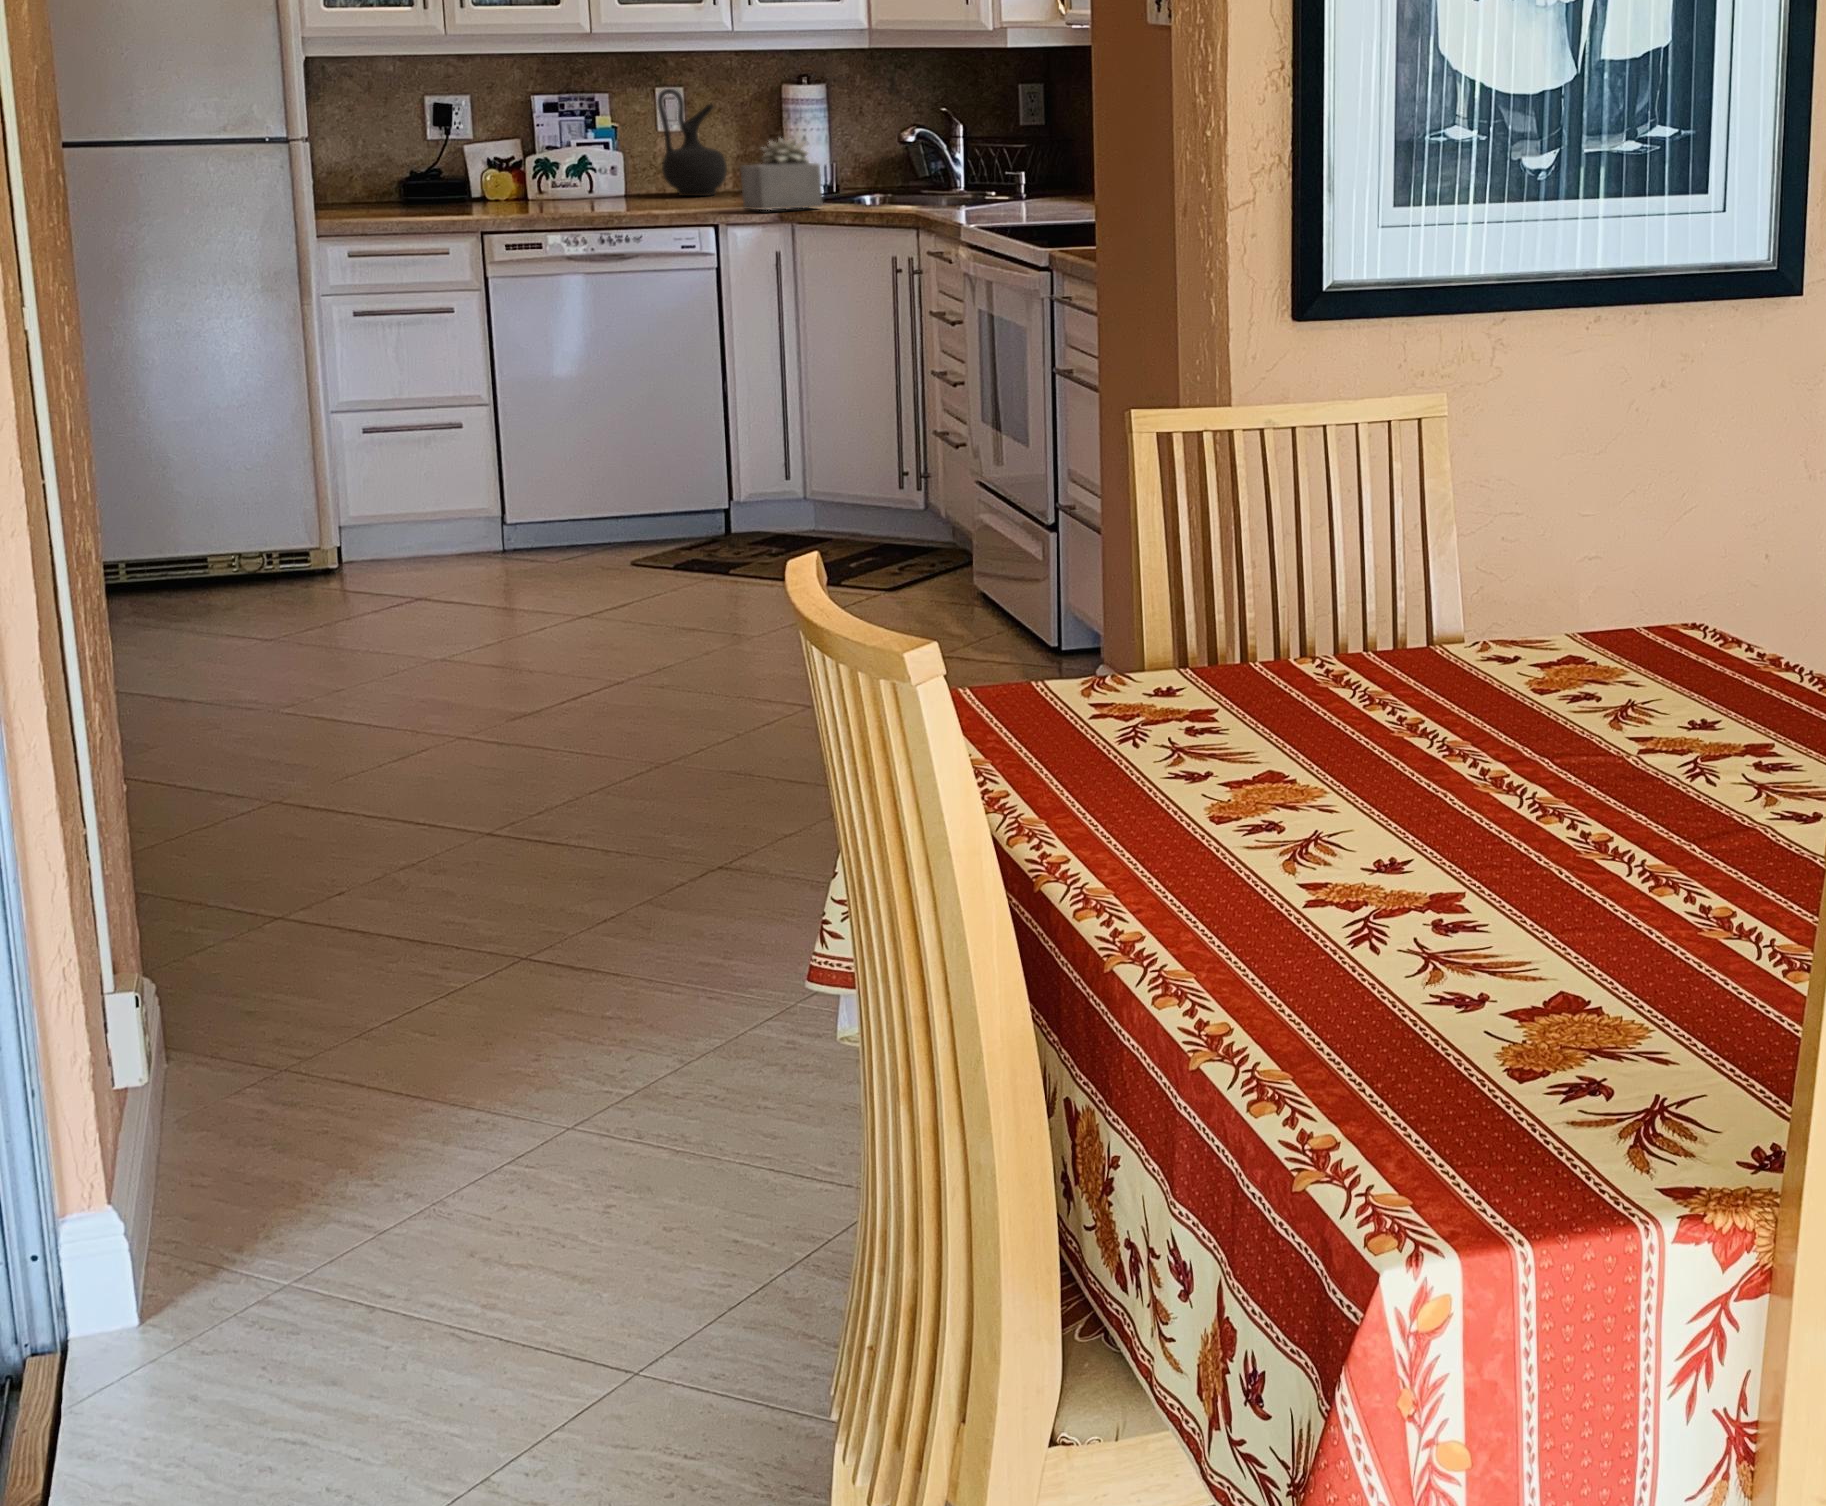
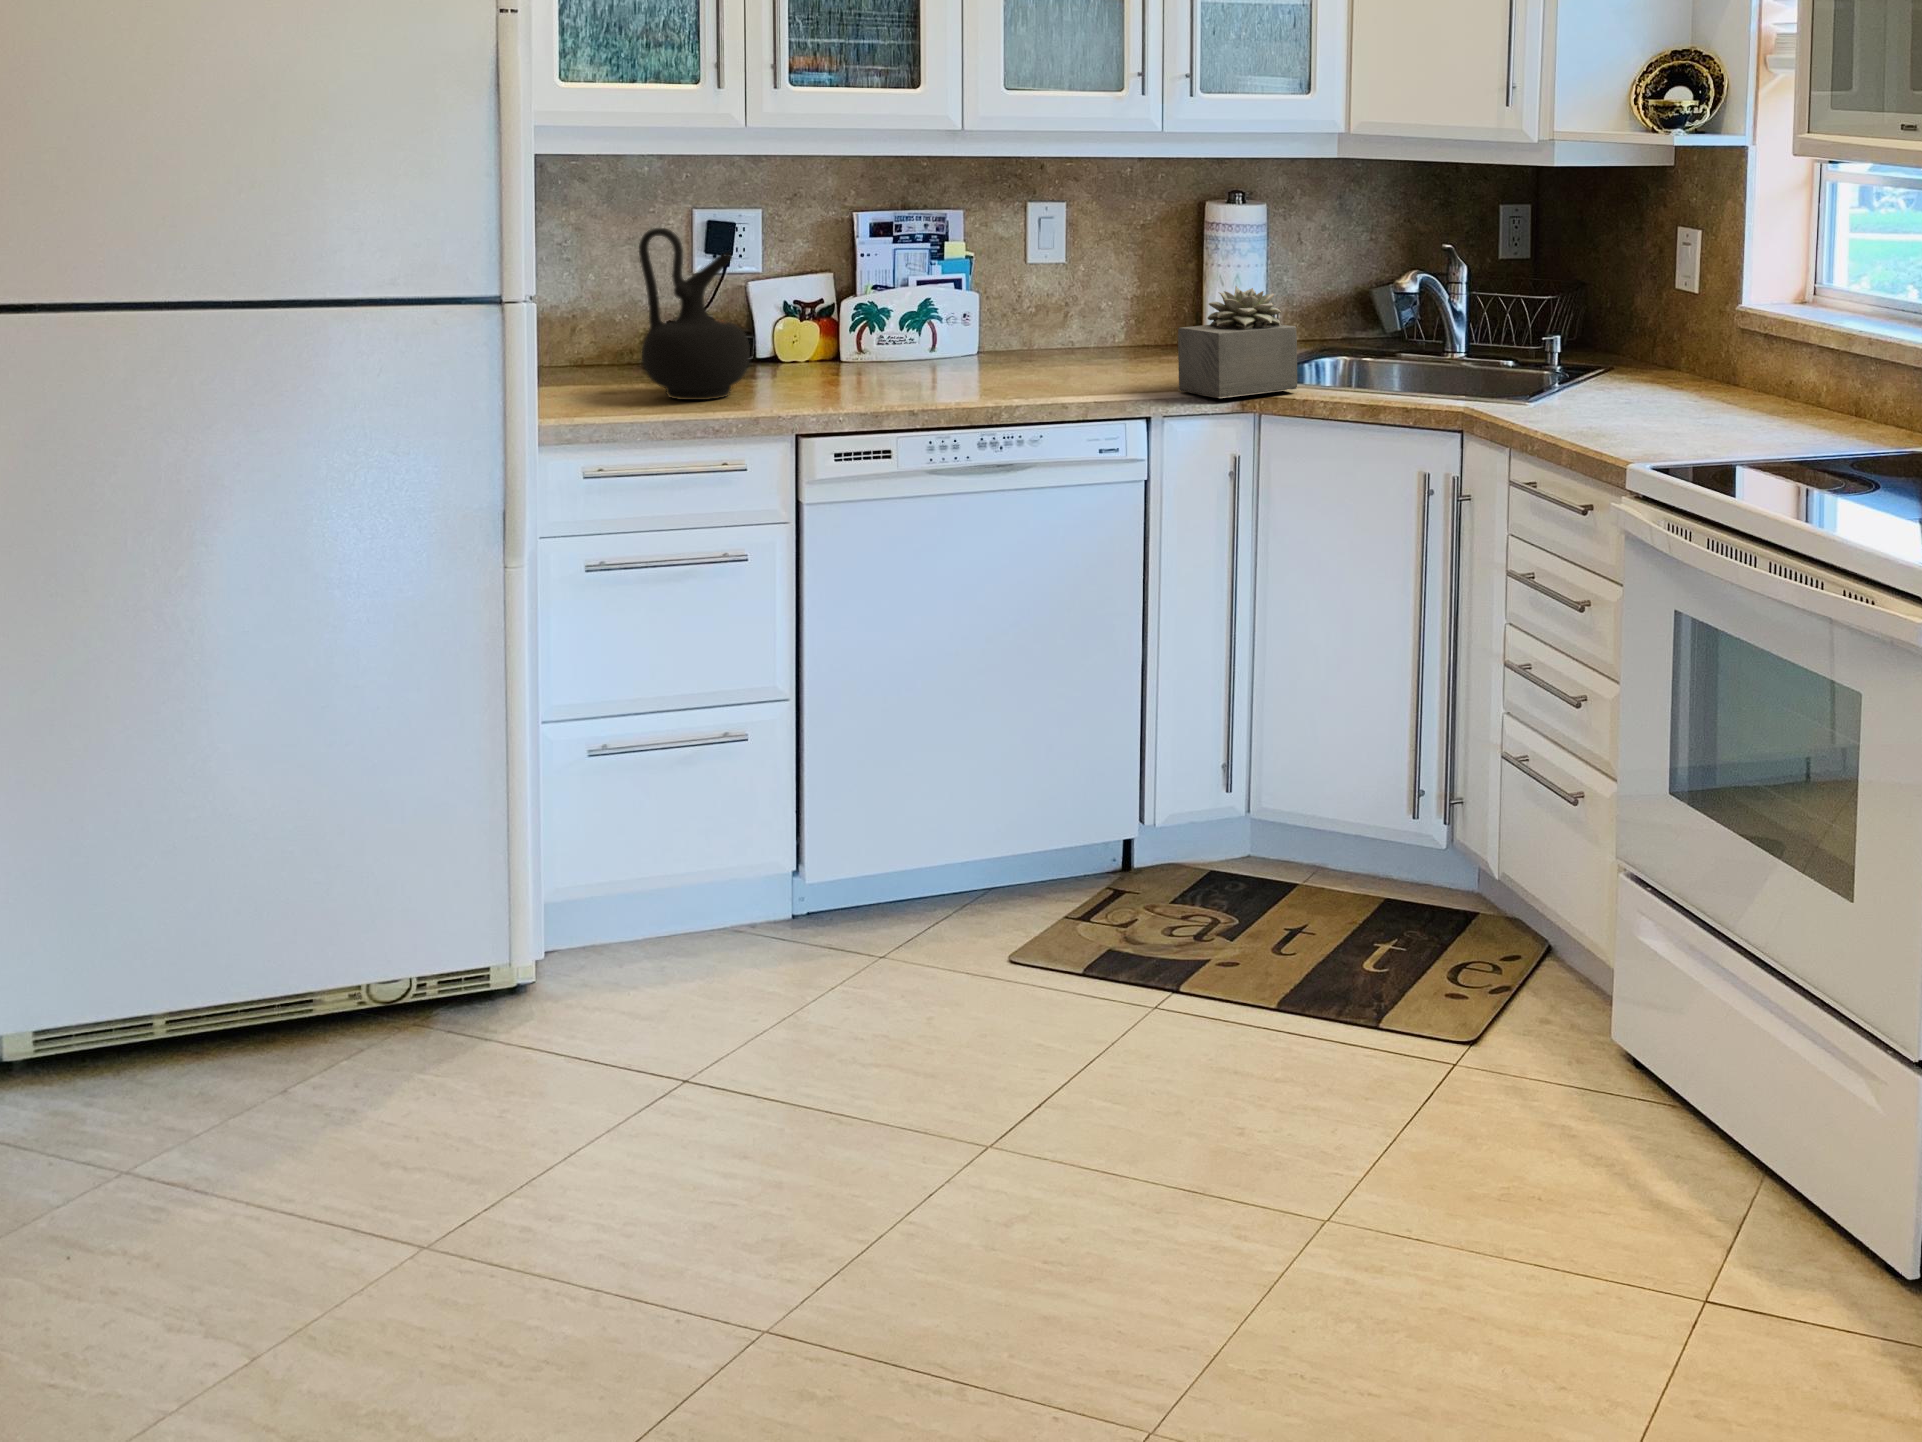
ceramic jug: present [658,89,727,196] -> present [639,228,750,400]

